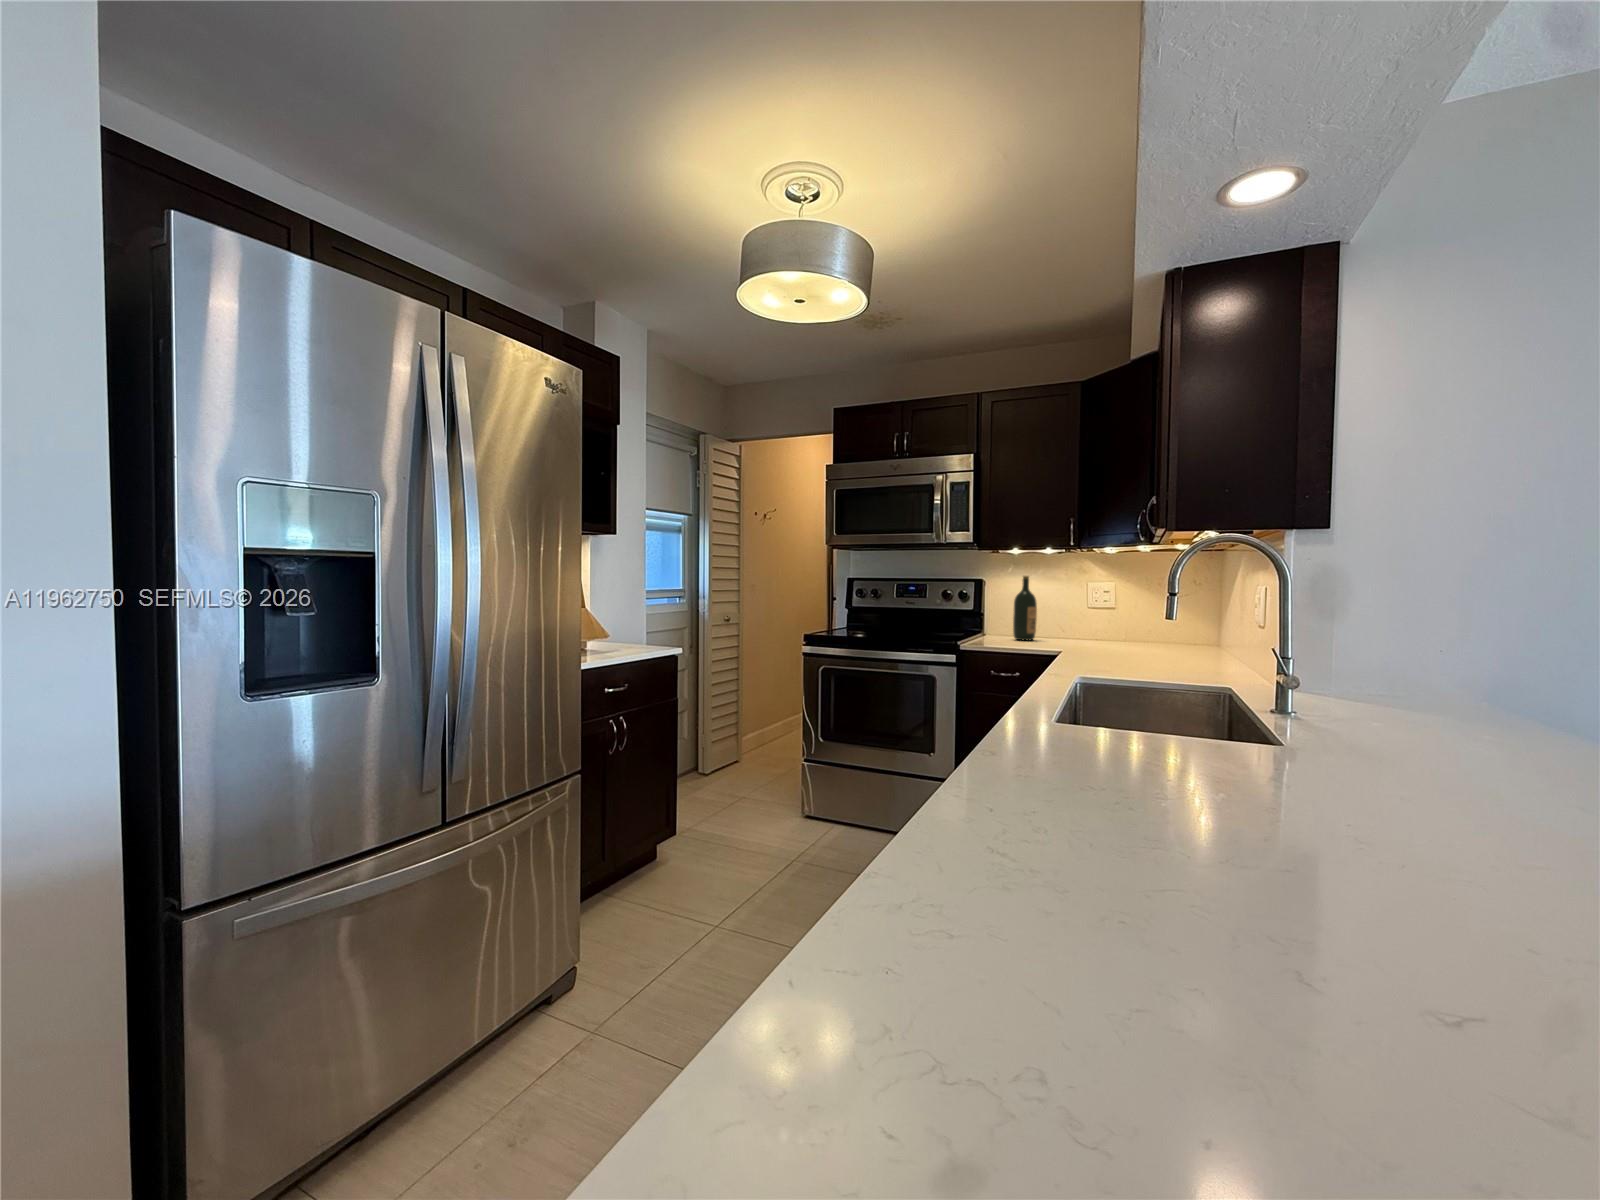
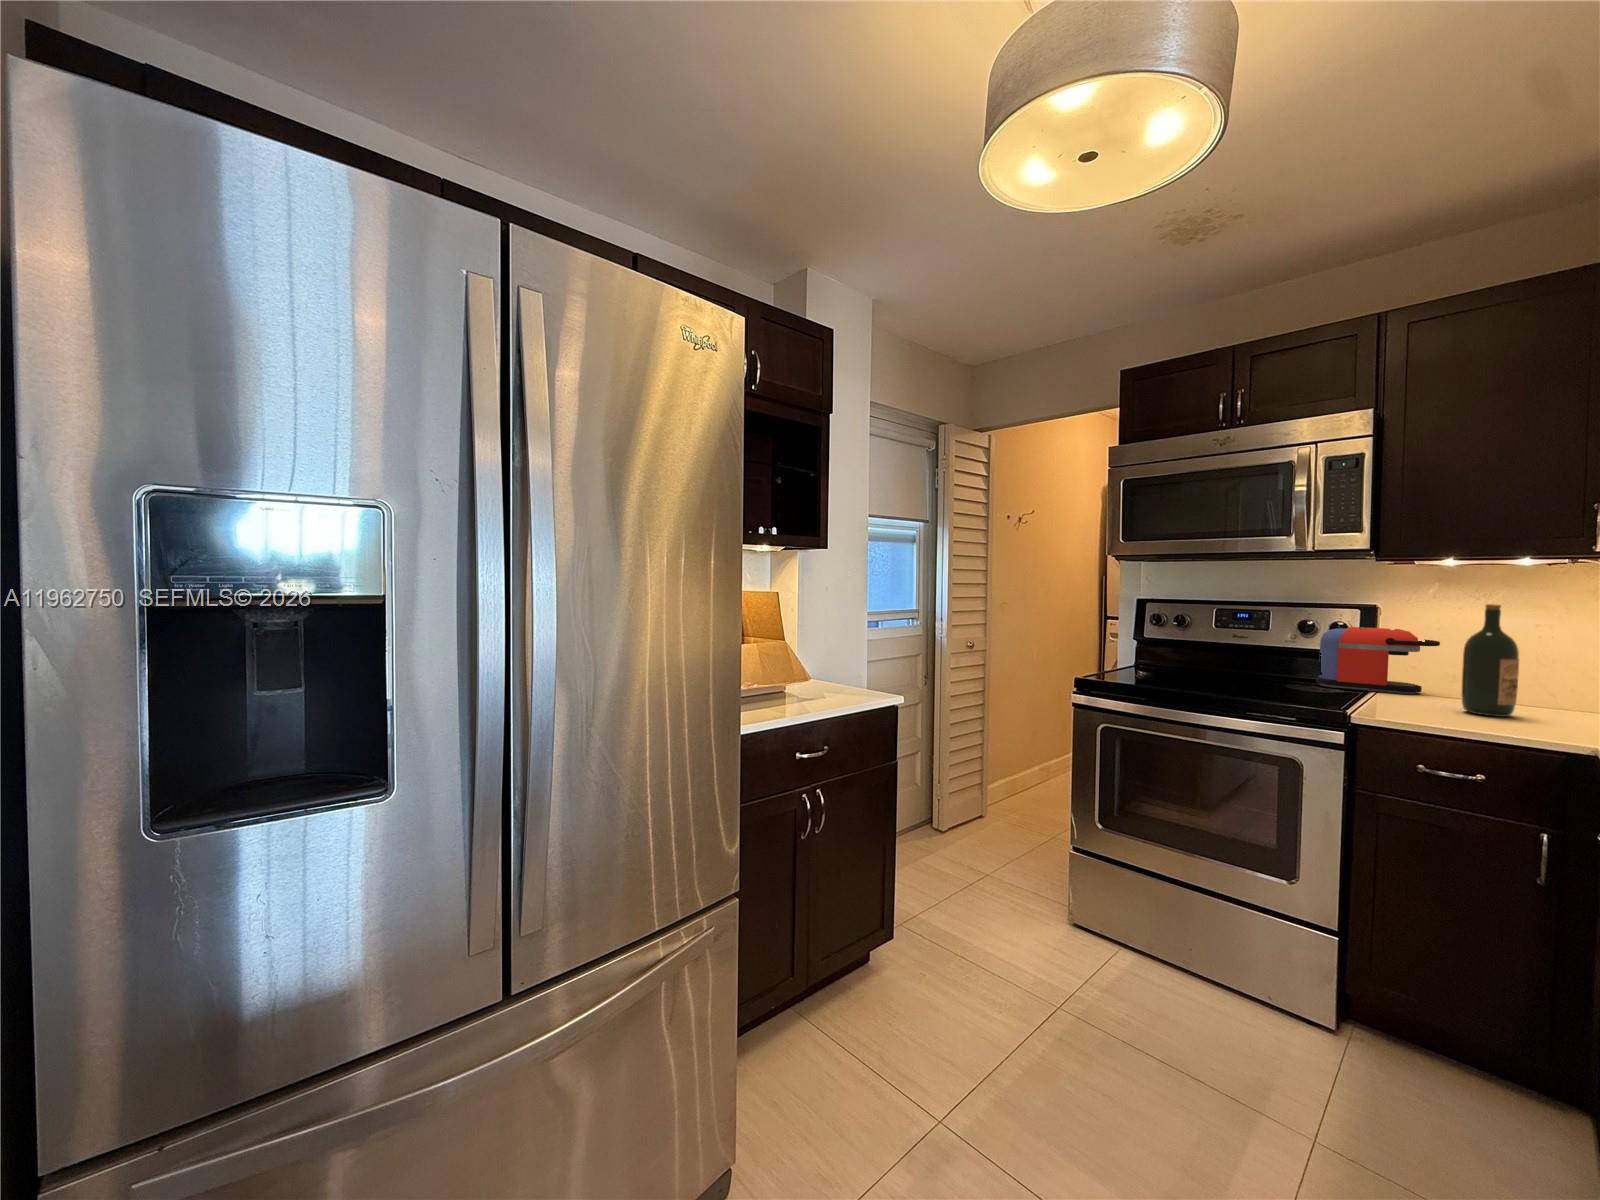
coffee maker: none [951,593,1011,634] -> present [1316,627,1440,694]

